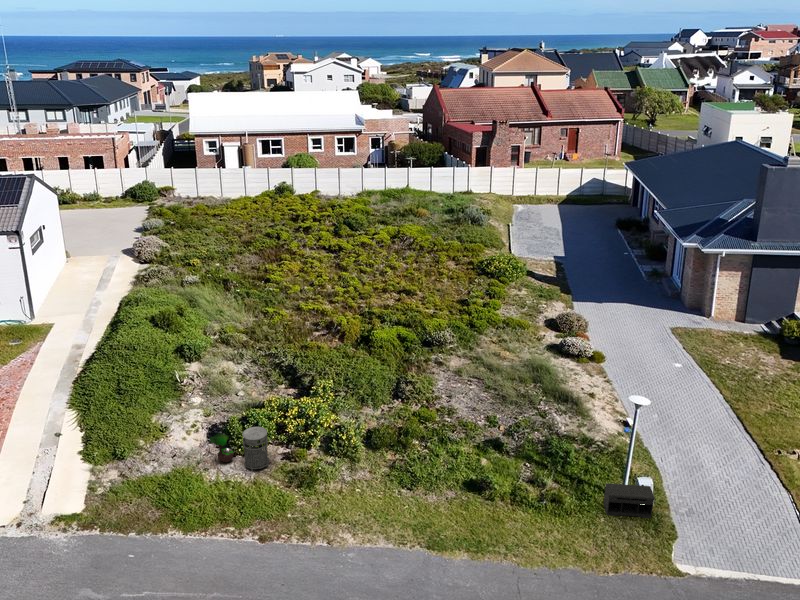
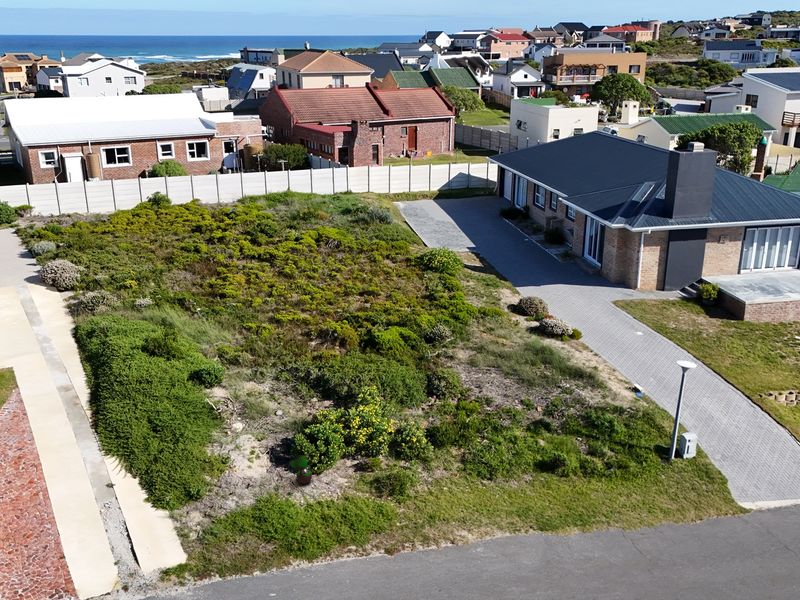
trash can: present [242,427,269,471] -> none [324,443,349,488]
bench: present [604,483,655,518] -> none [657,441,704,472]

